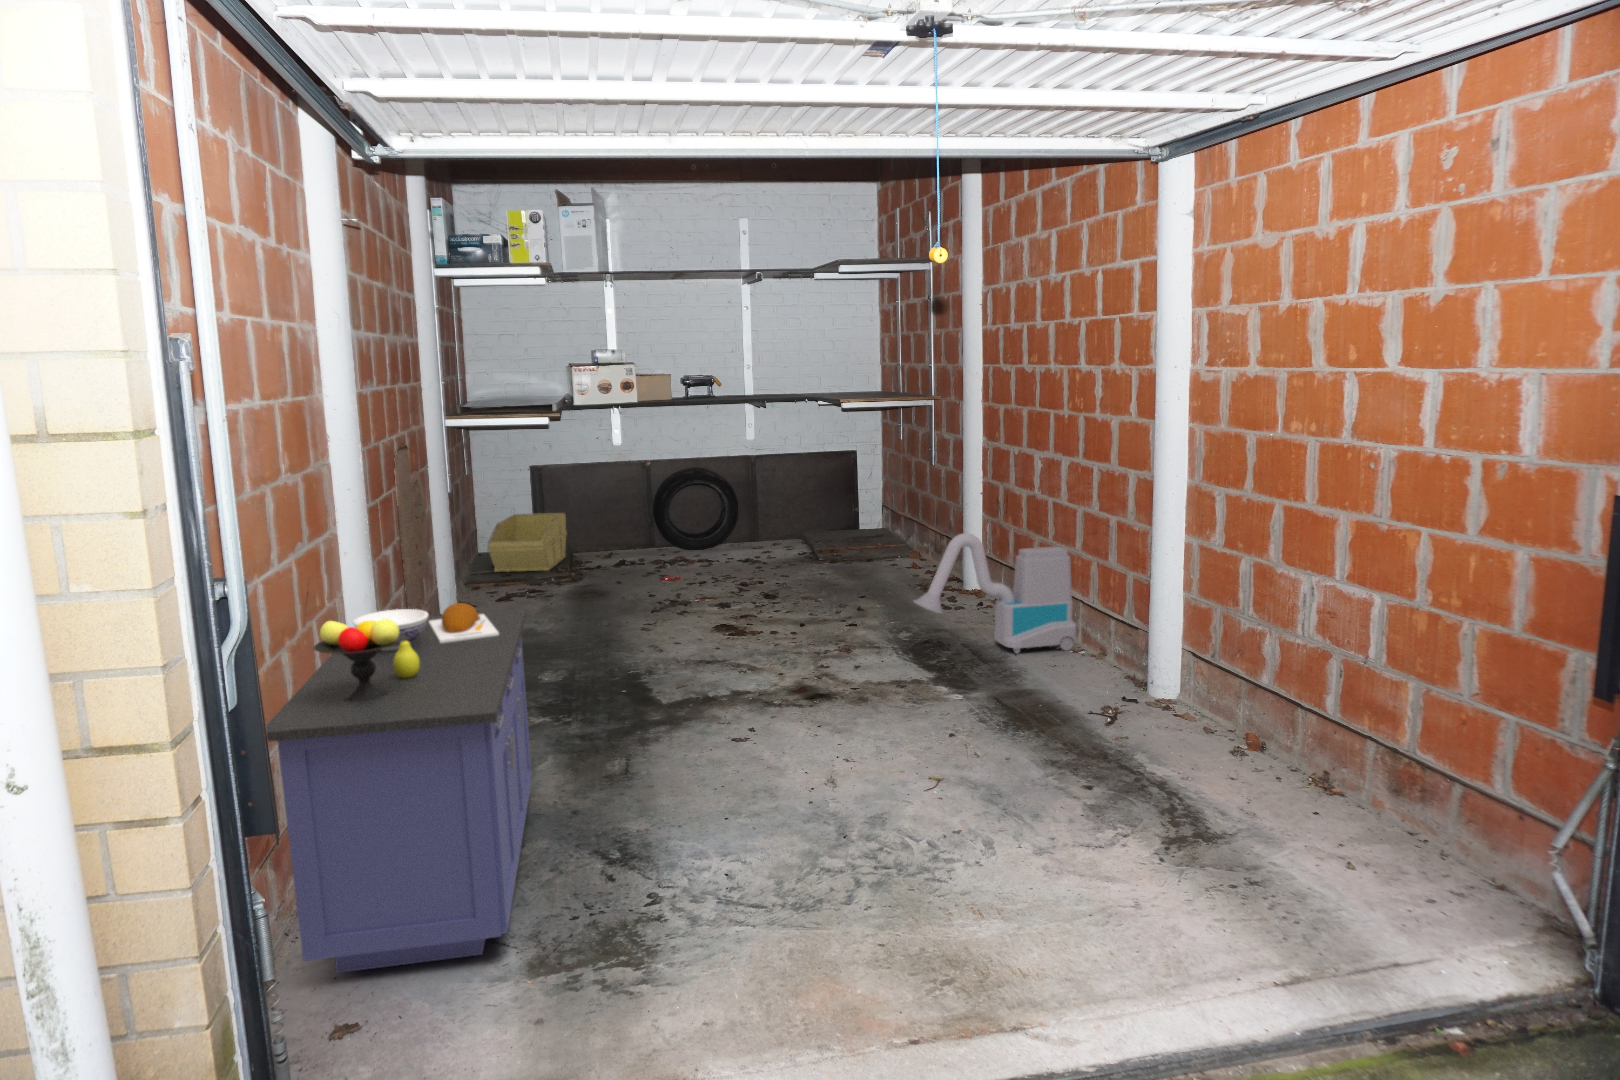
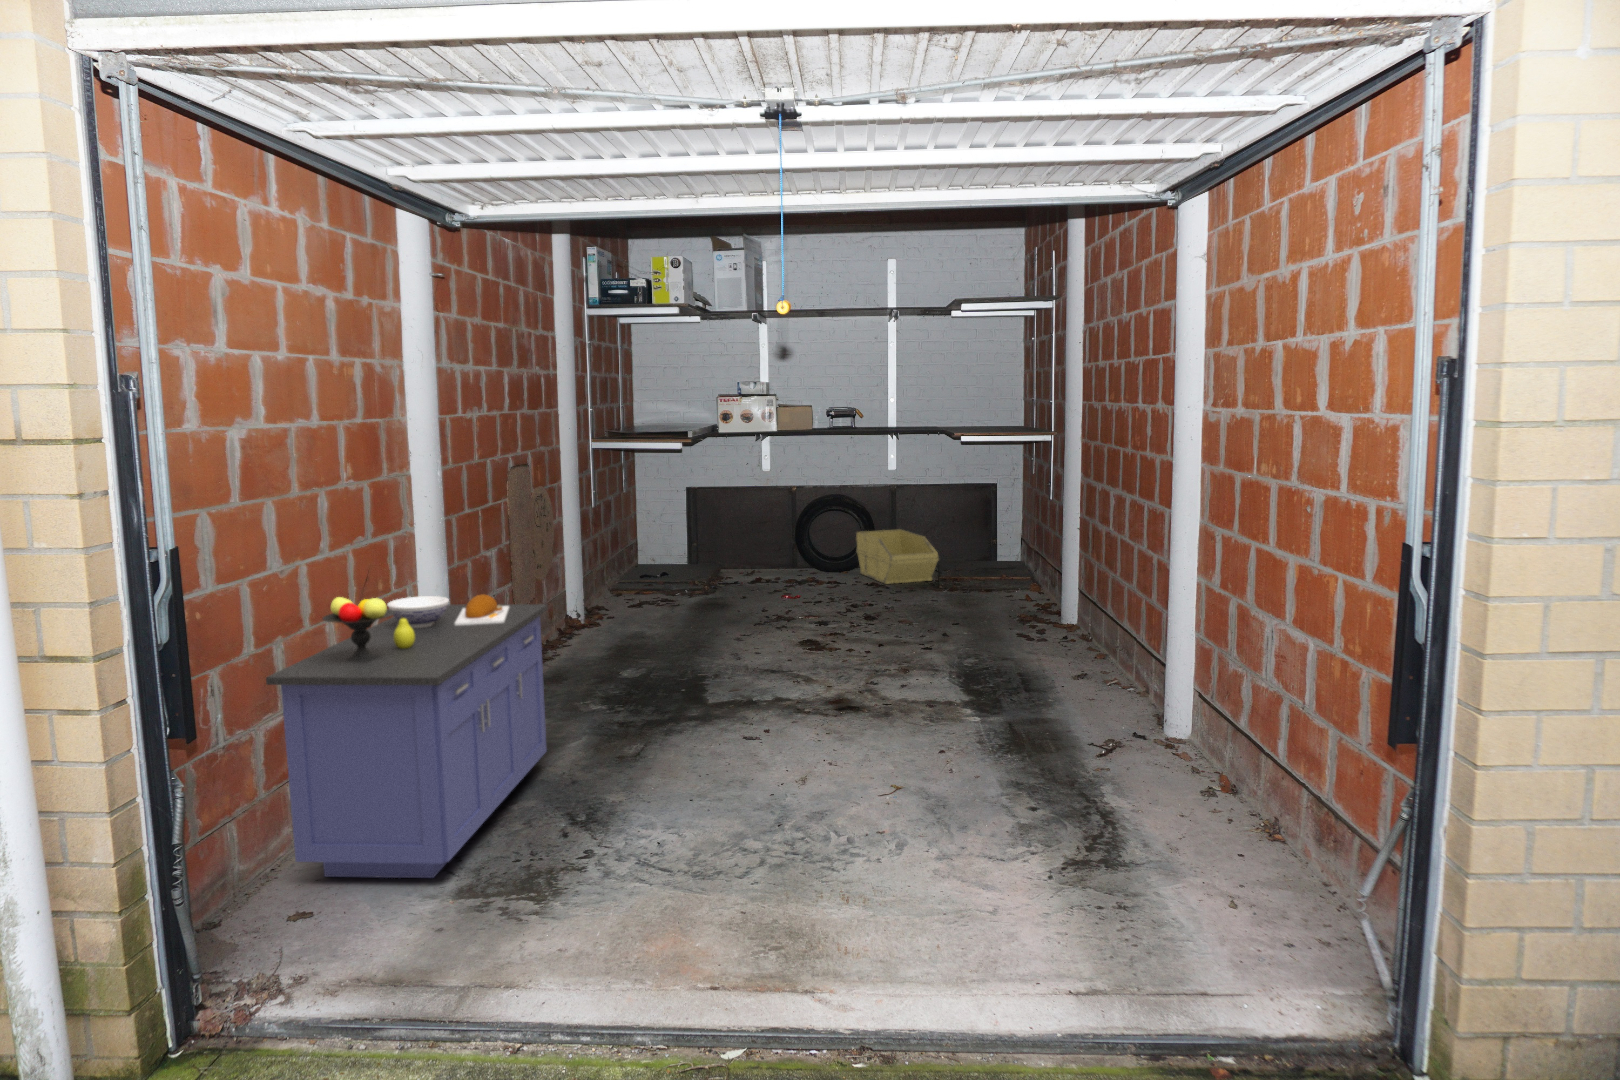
storage bin: present [487,513,567,572] -> present [856,529,939,584]
vacuum cleaner: present [914,533,1076,654] -> none [961,565,1127,688]

